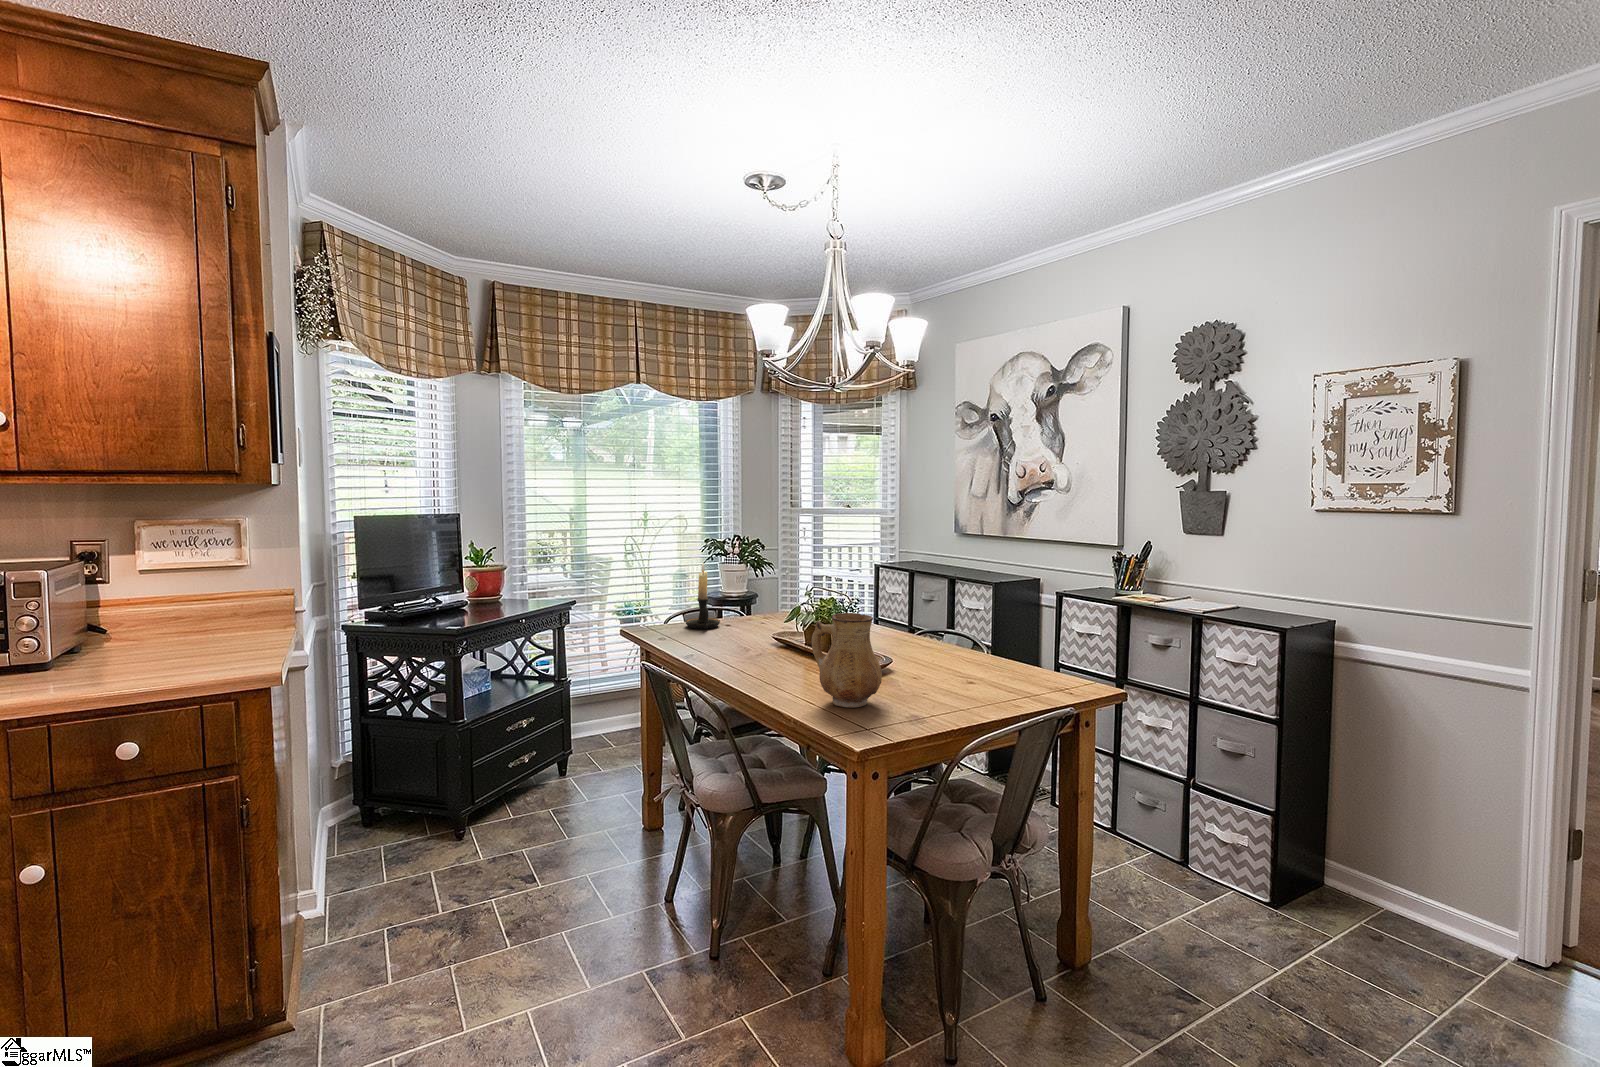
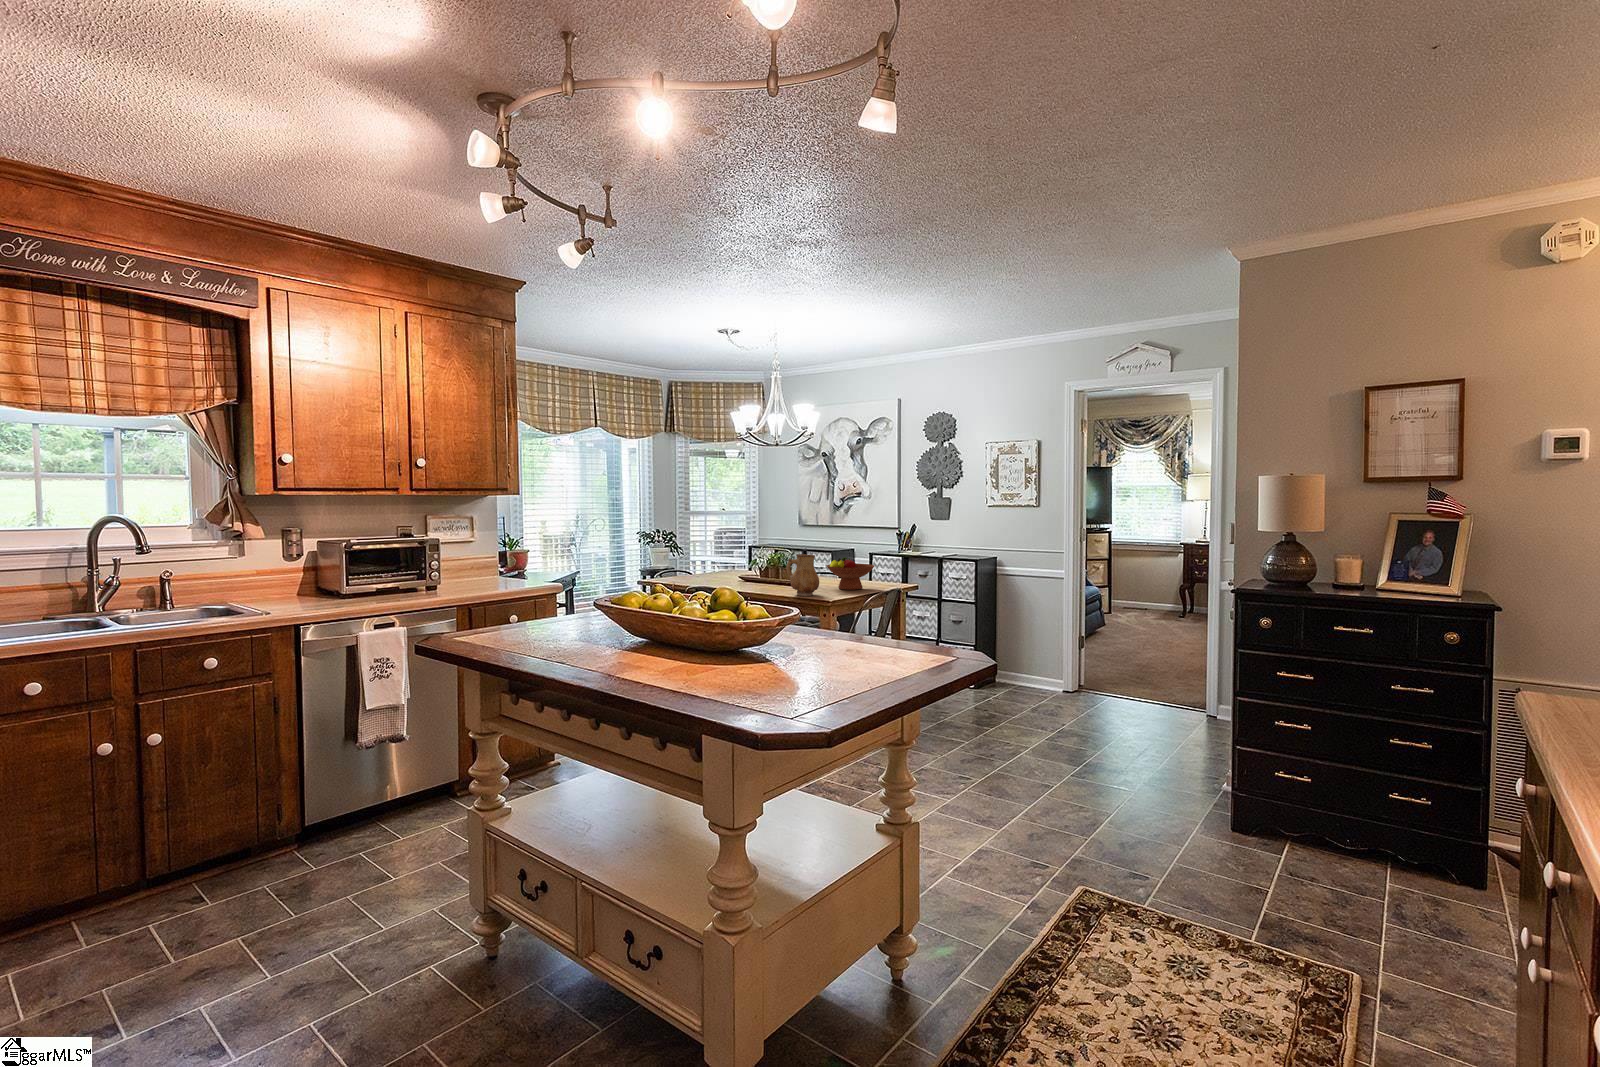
candle holder: present [686,564,720,629] -> none [668,541,689,580]
fruit bowl: none [920,618,1026,691] -> present [826,557,874,590]

